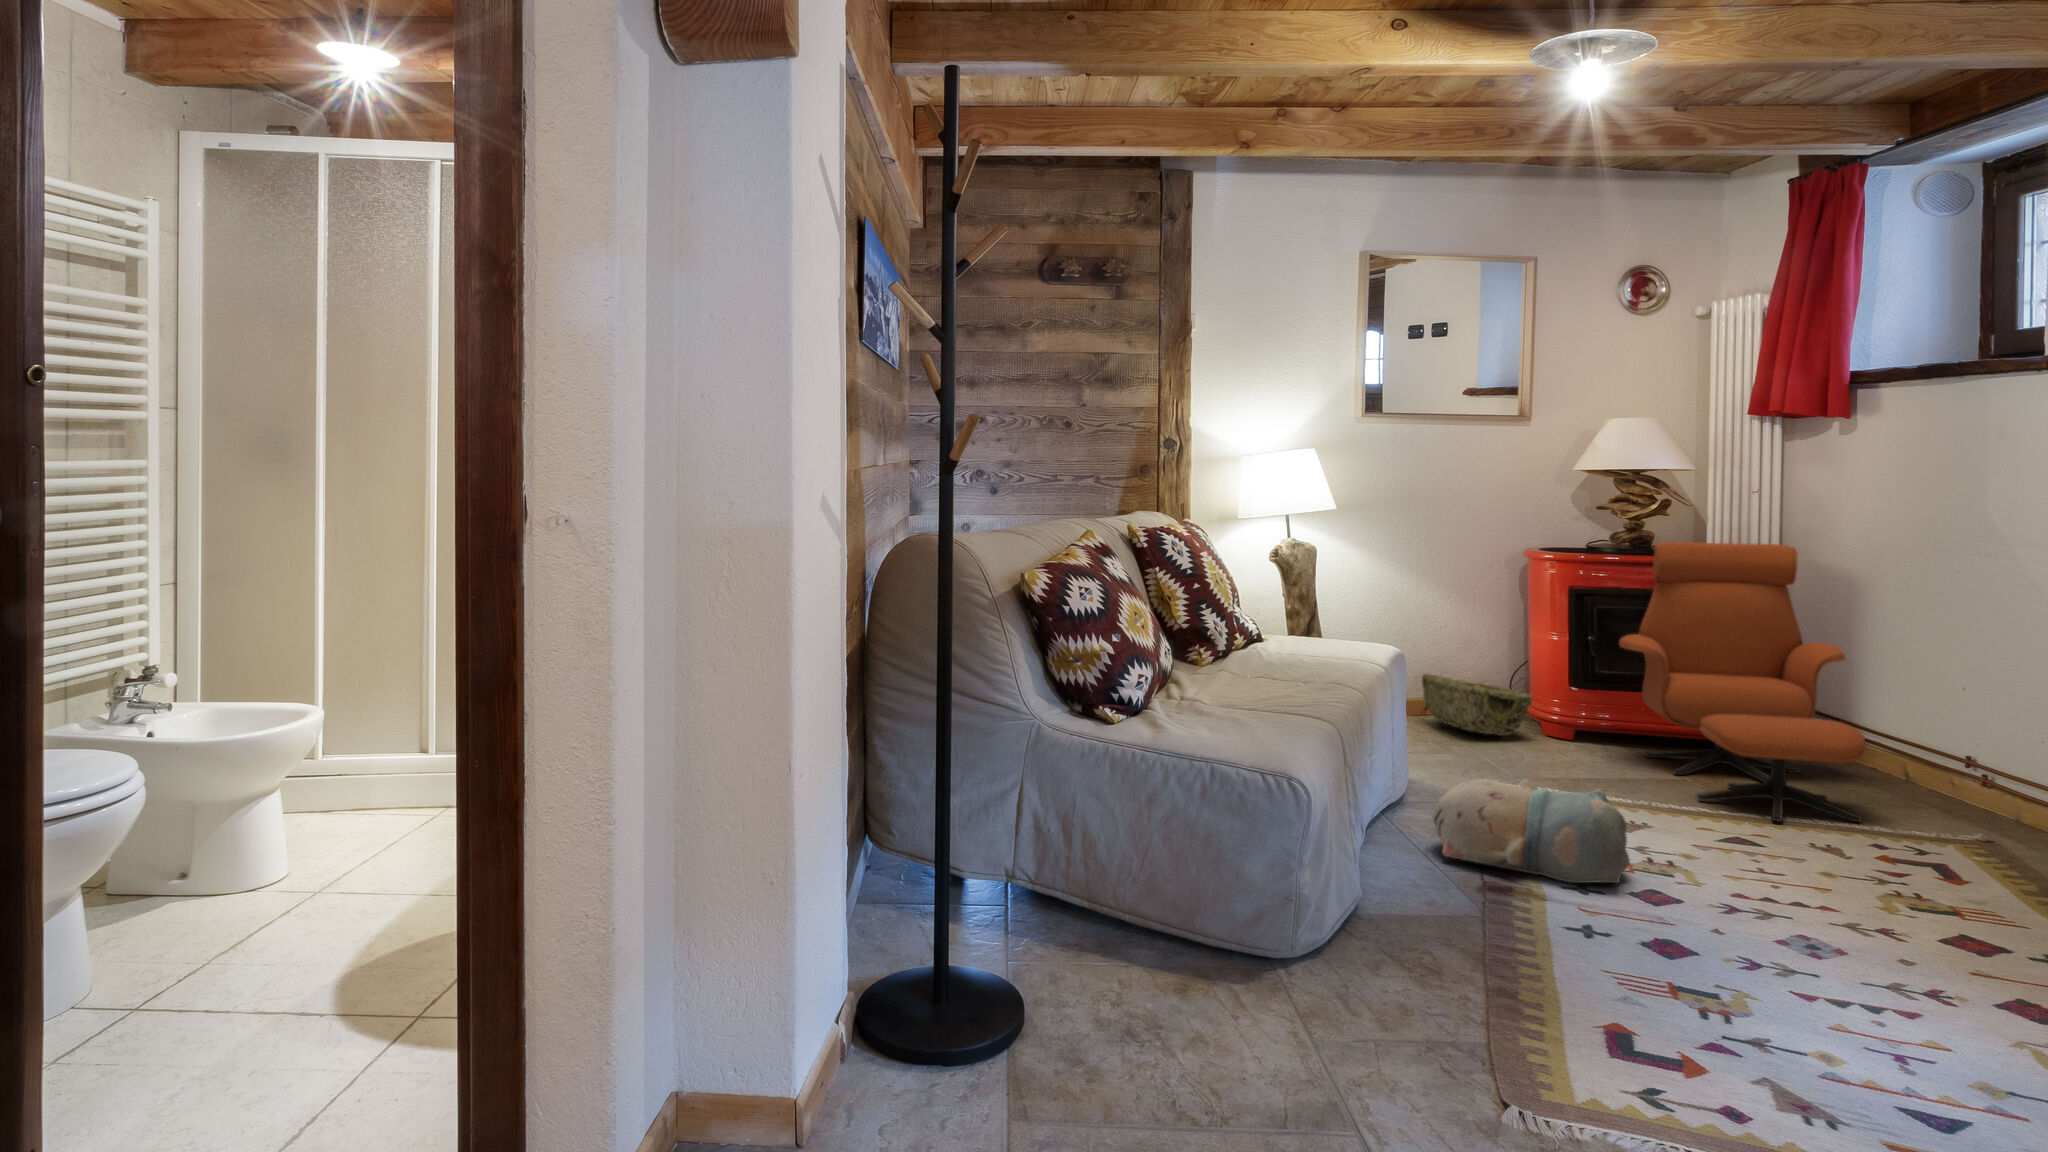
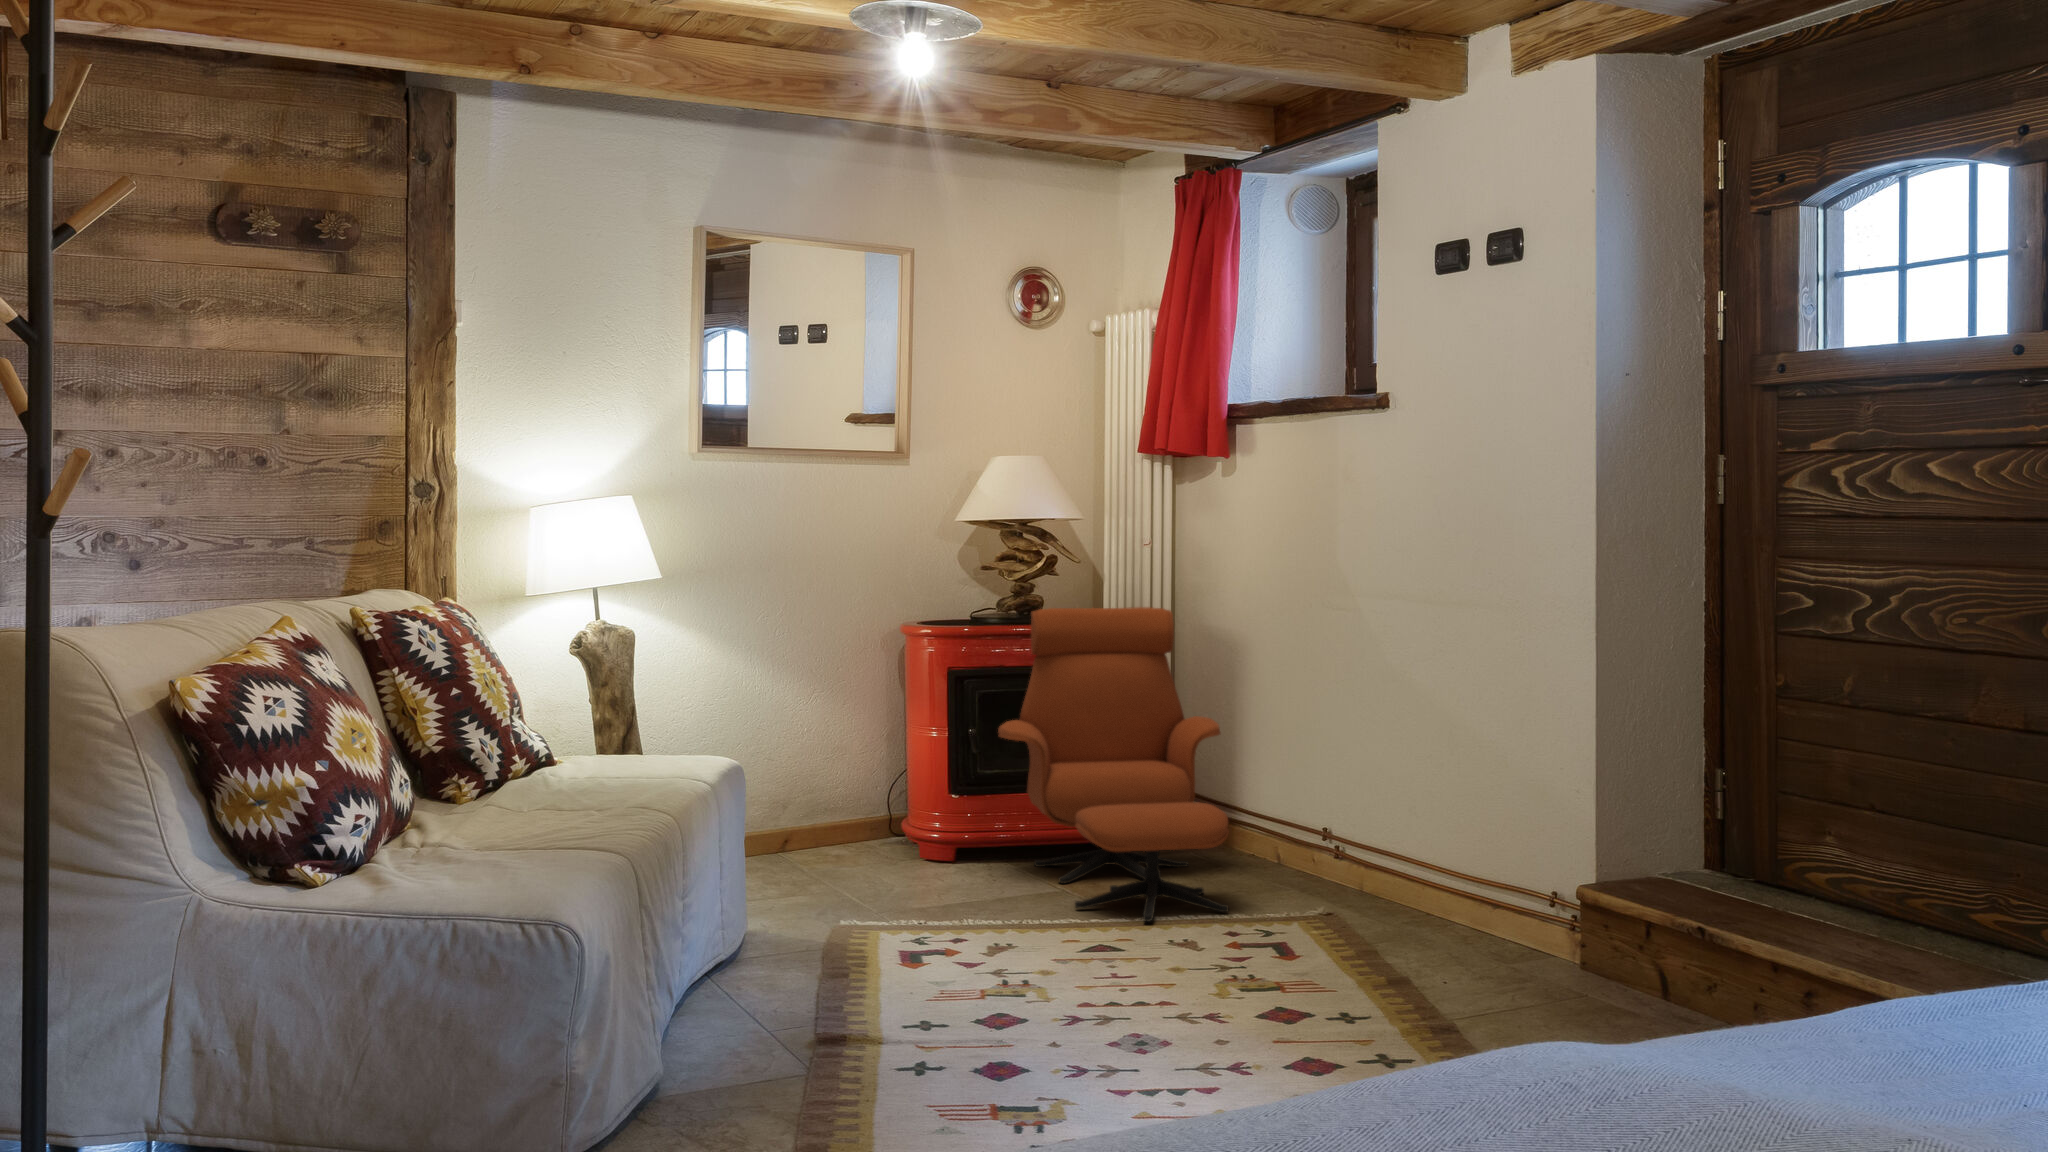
woven basket: present [1422,674,1532,736] -> none [782,788,911,862]
plush toy: present [1432,779,1630,883] -> none [763,903,980,1018]

